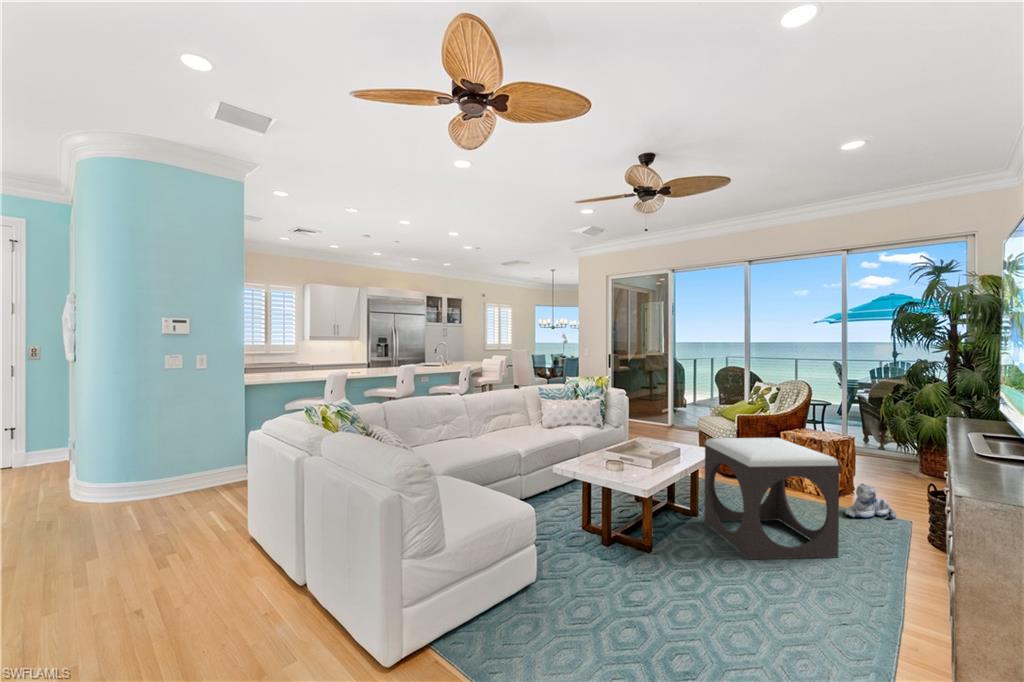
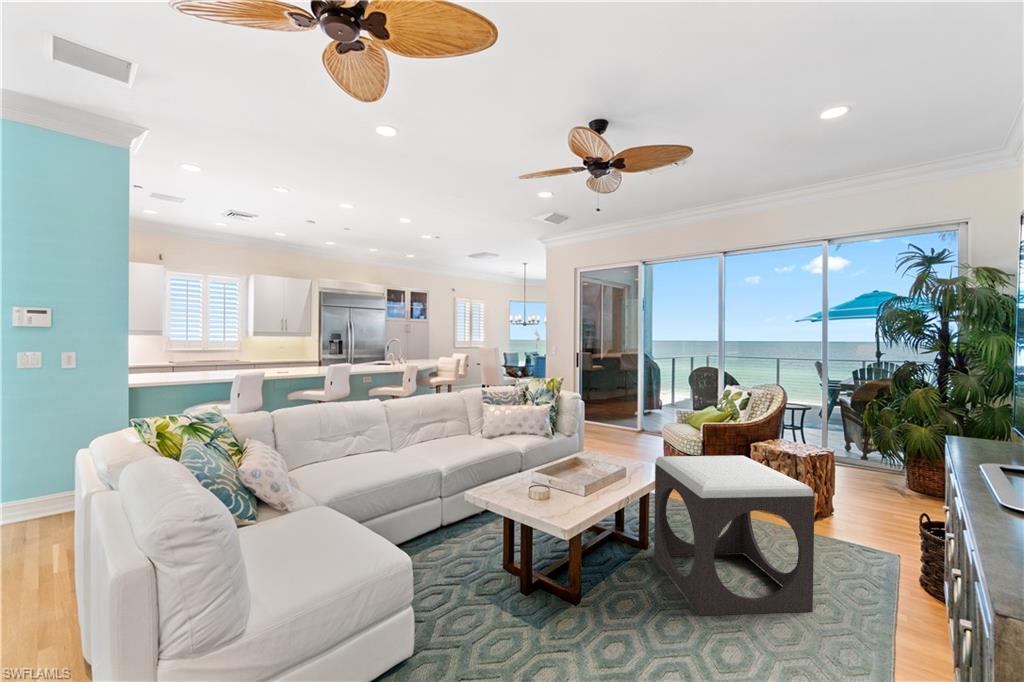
plush toy: present [845,483,896,519] -> none [822,508,882,552]

